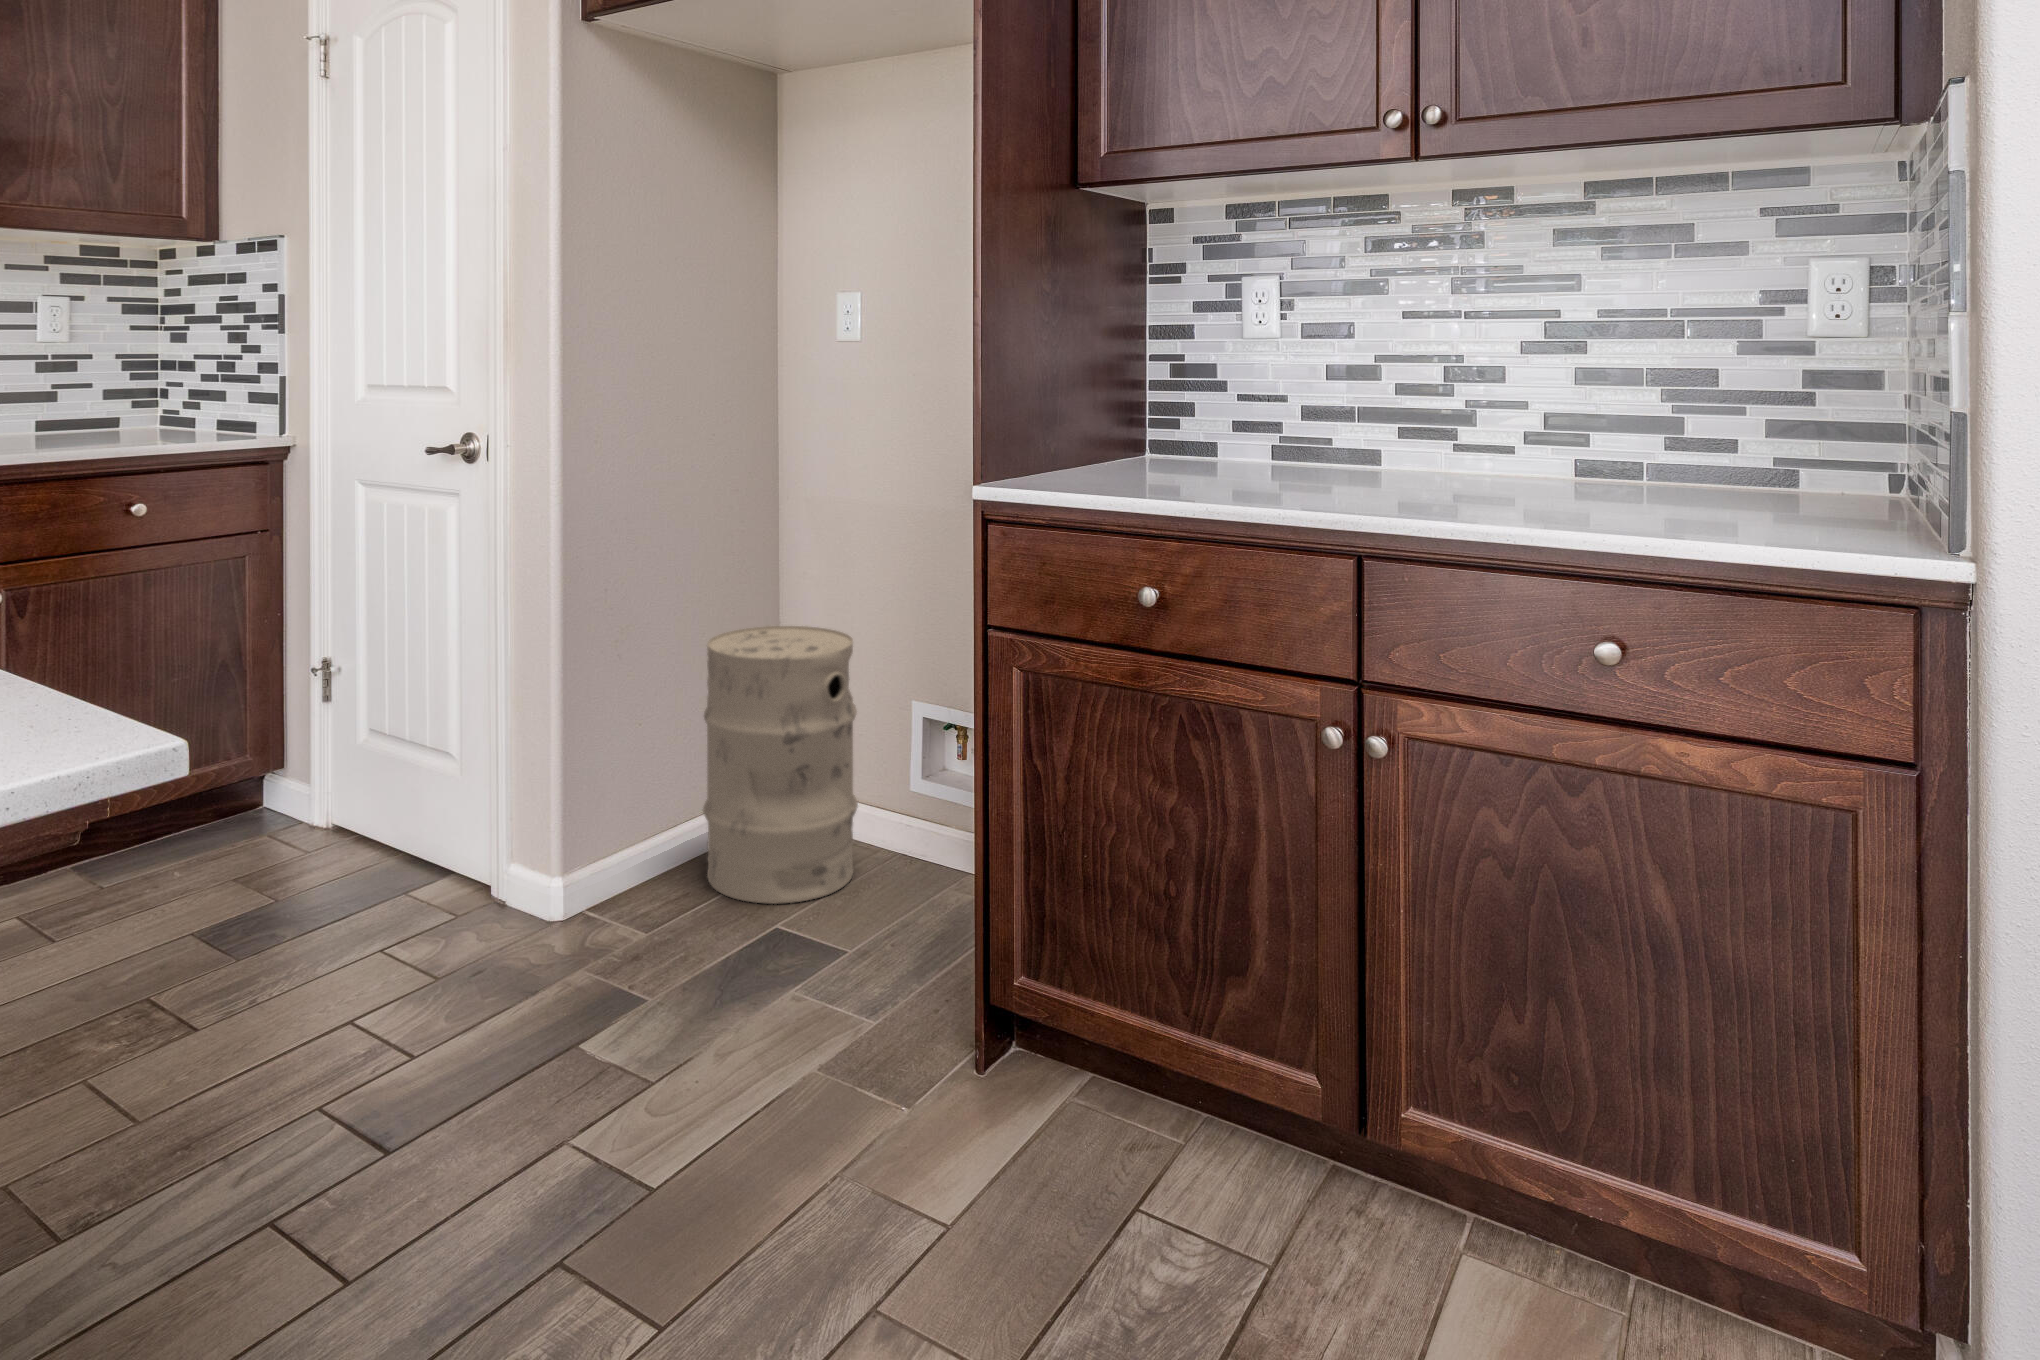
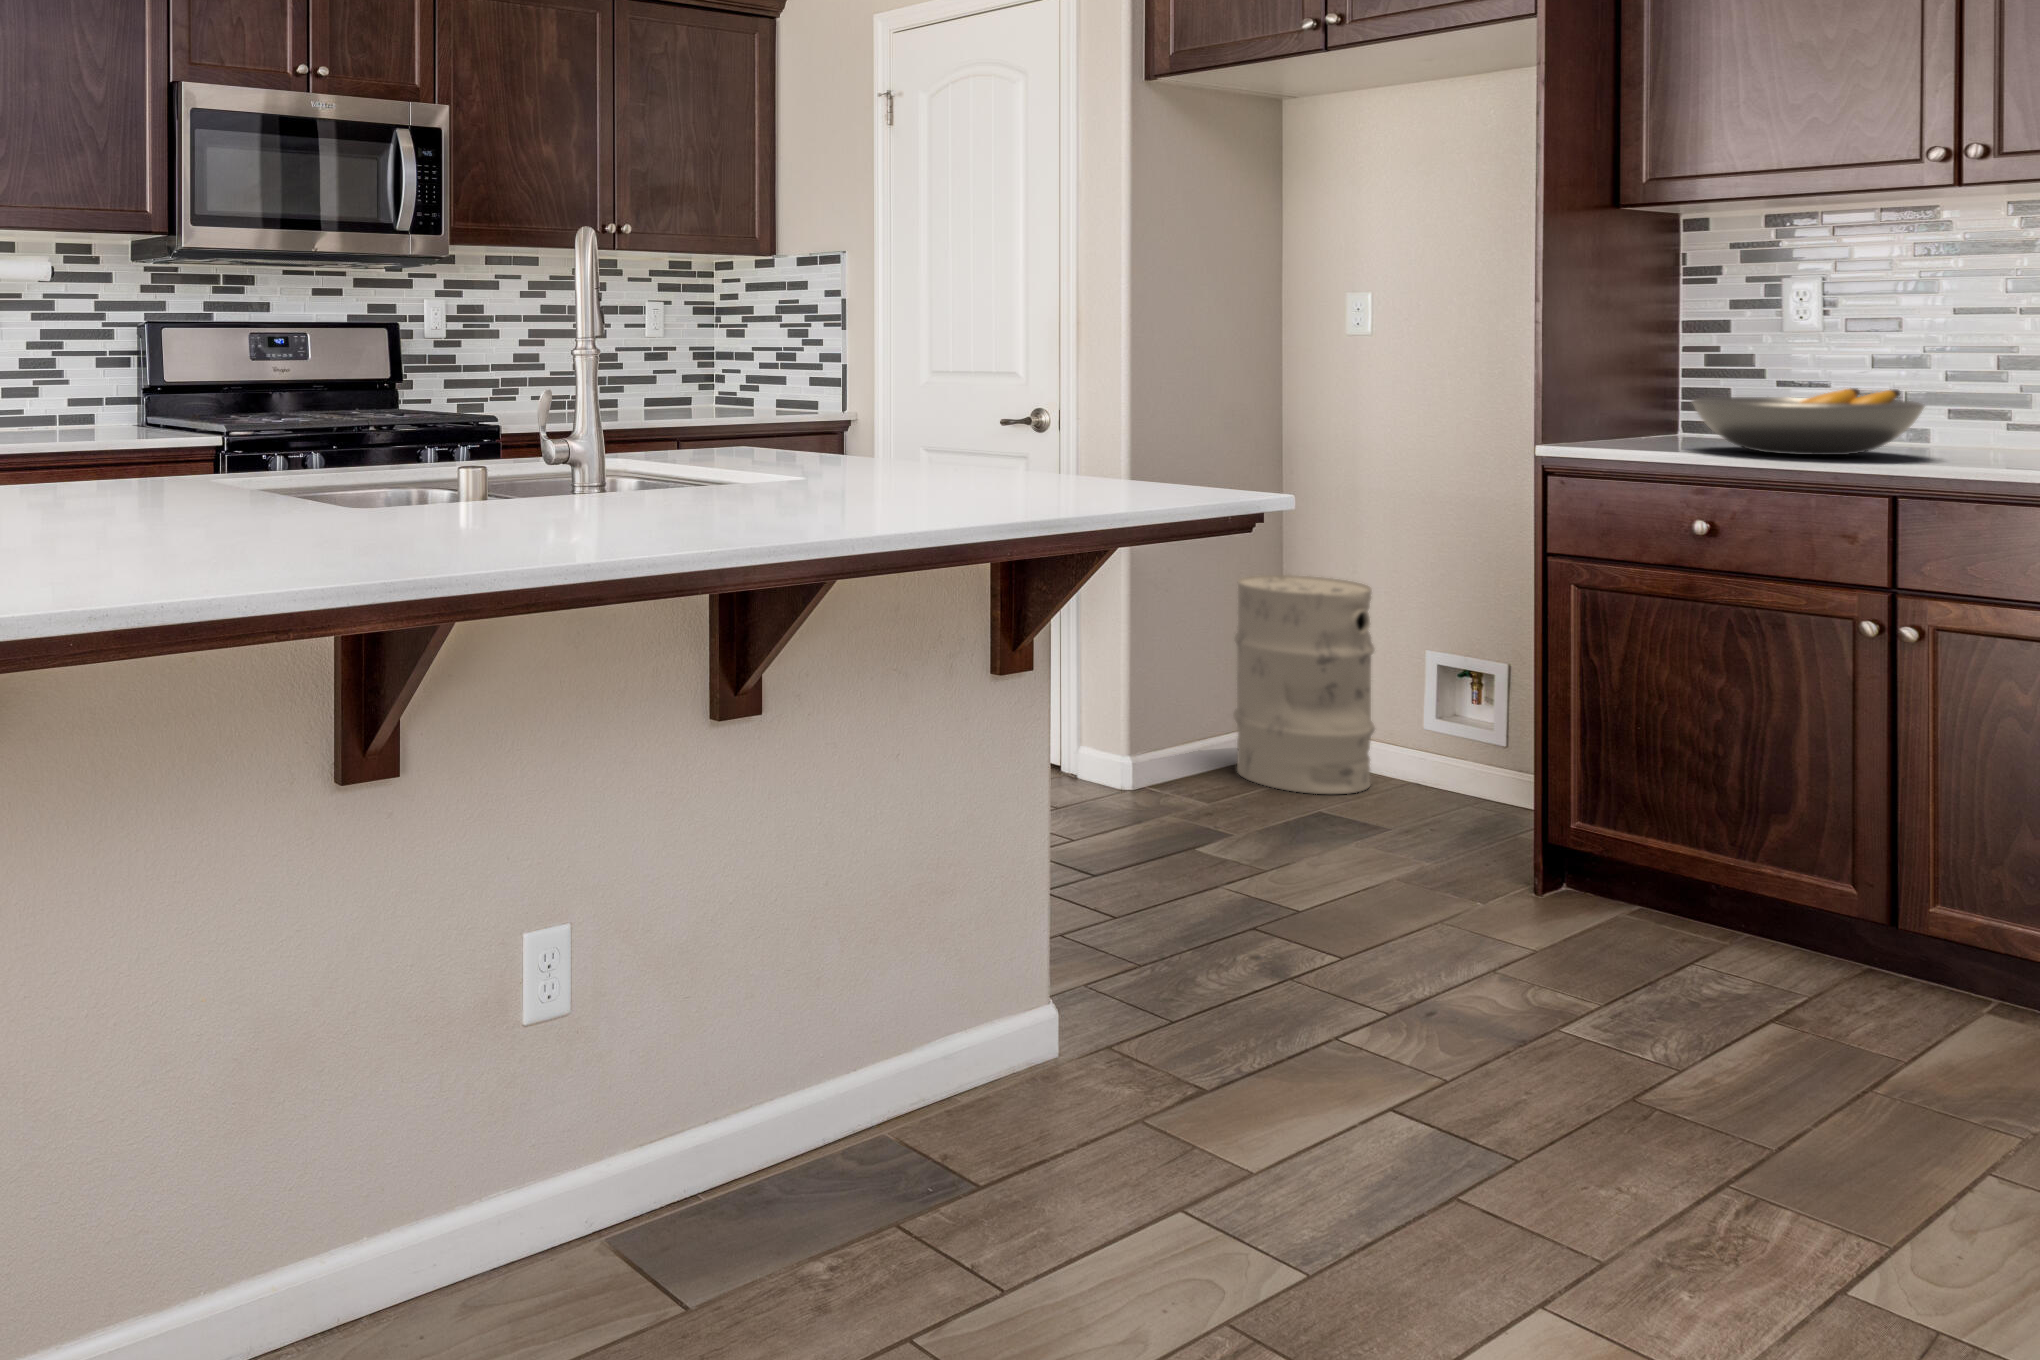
fruit bowl: none [1137,409,1376,493] -> present [1691,388,1925,455]

